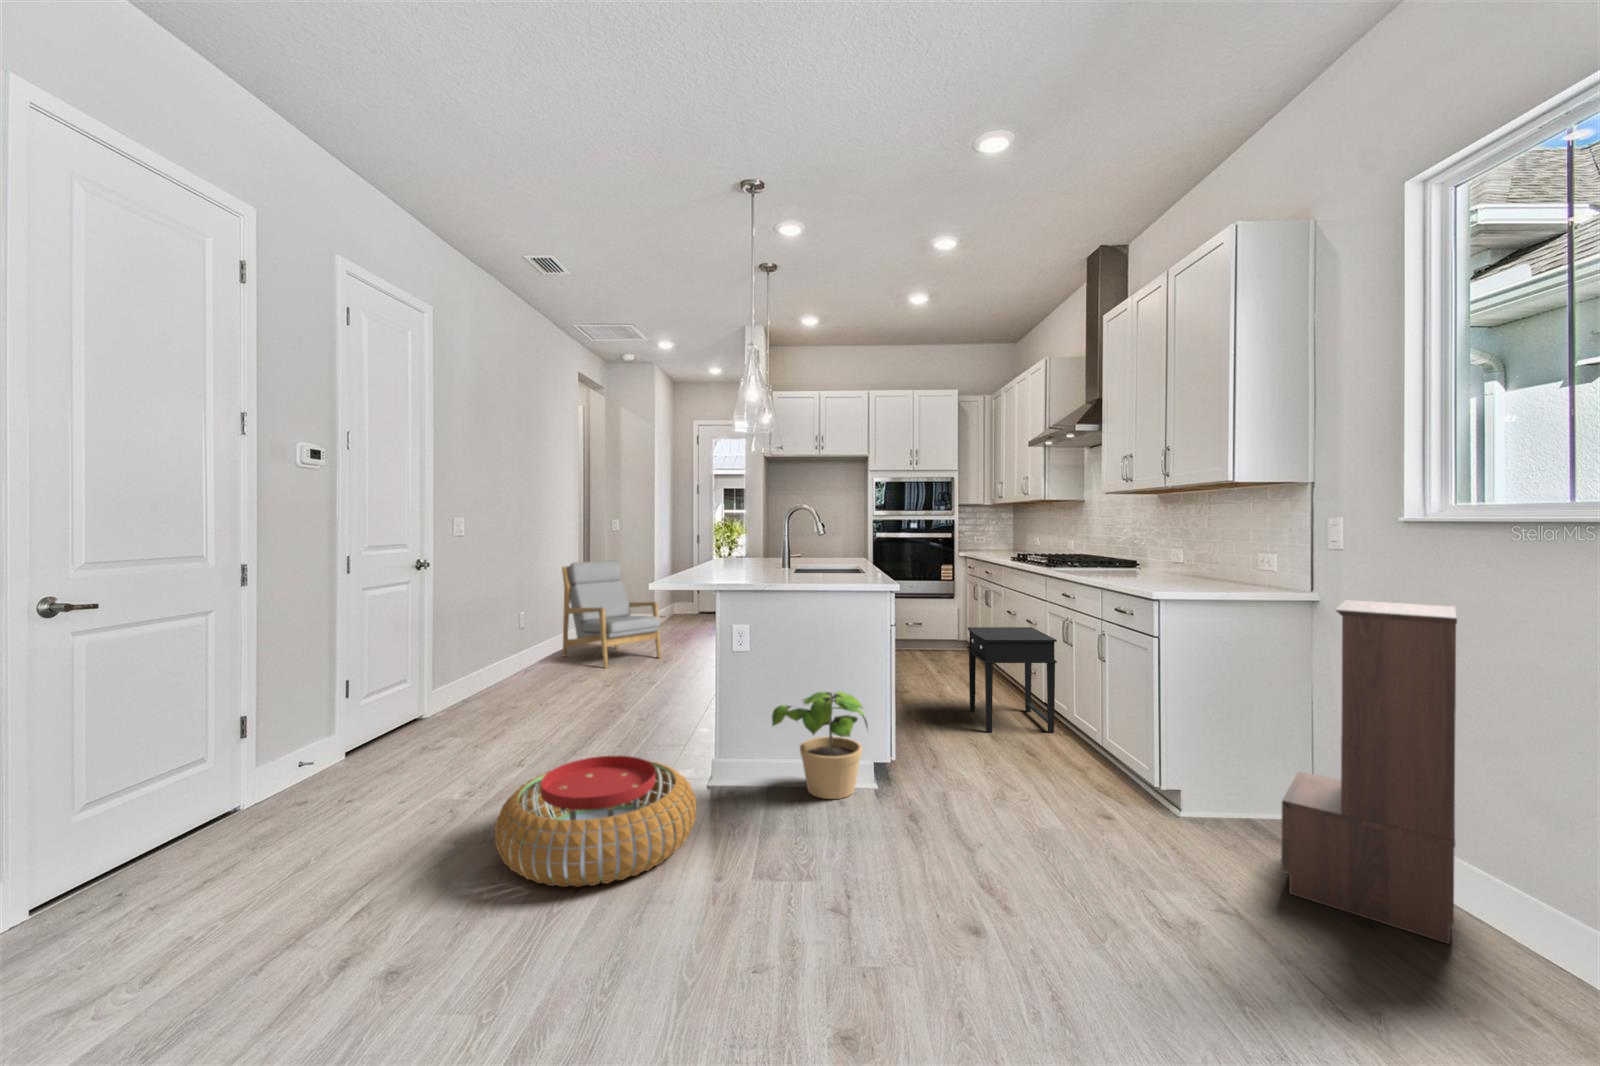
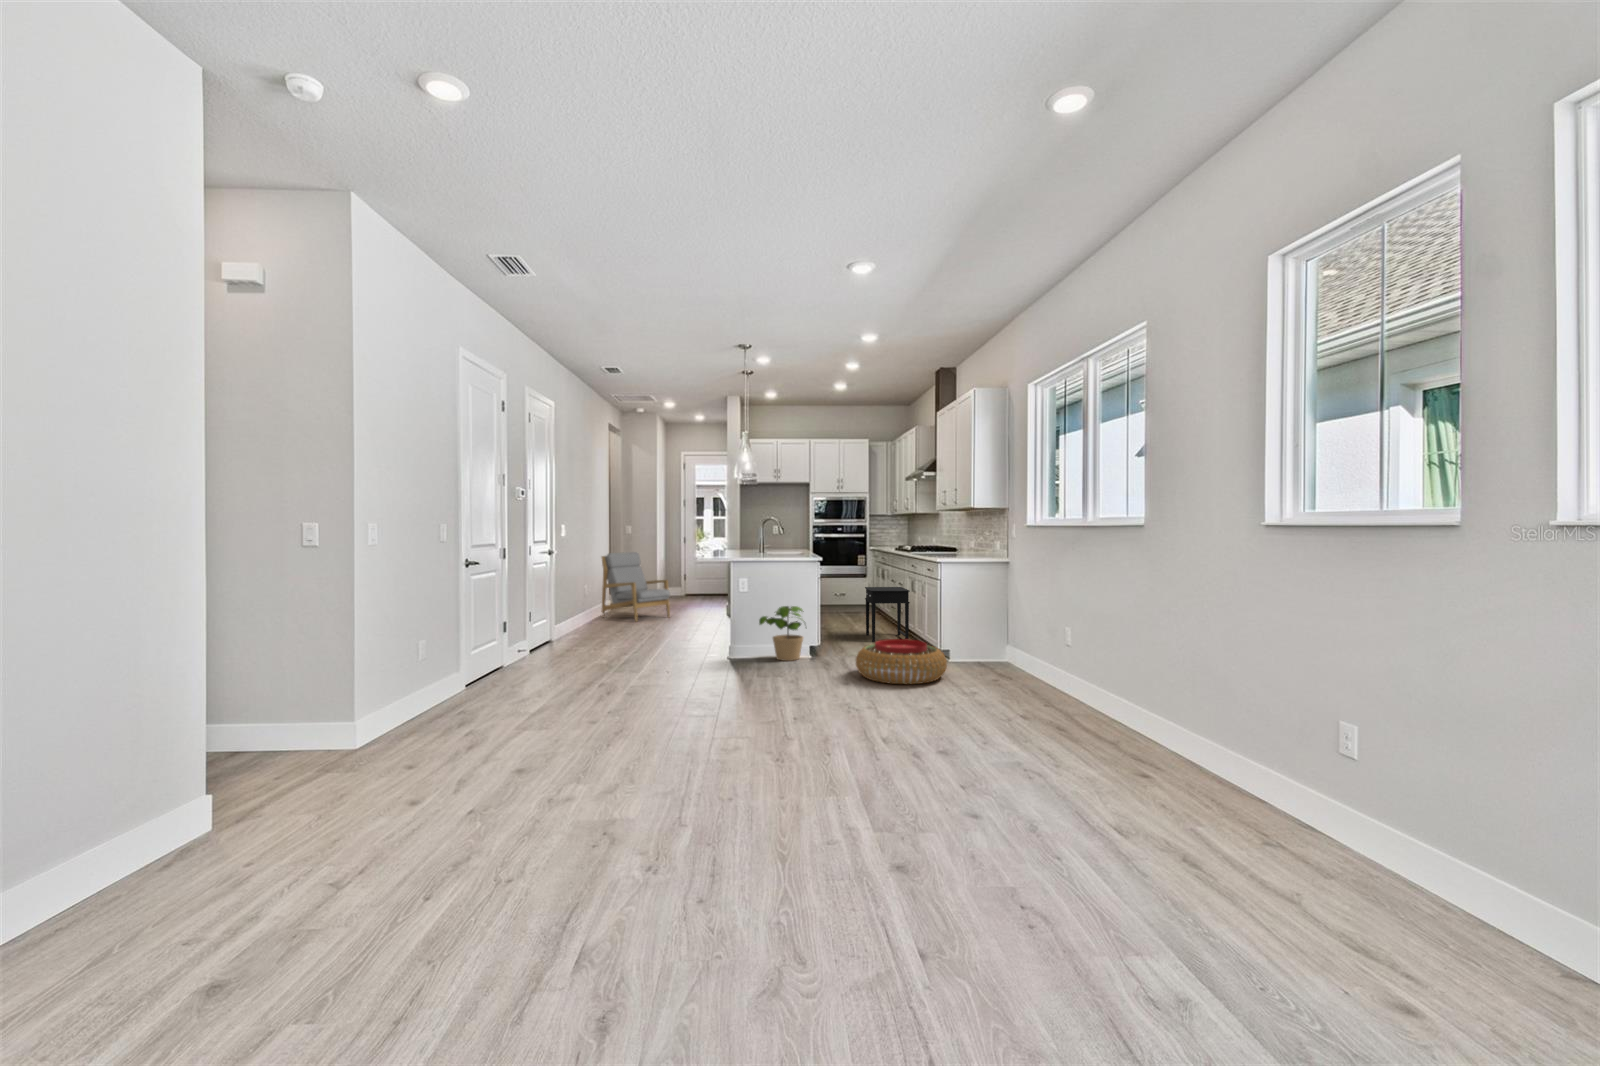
bookshelf: present [1281,600,1457,944] -> none [971,559,1036,682]
pouf: present [495,756,696,887] -> present [856,639,947,684]

